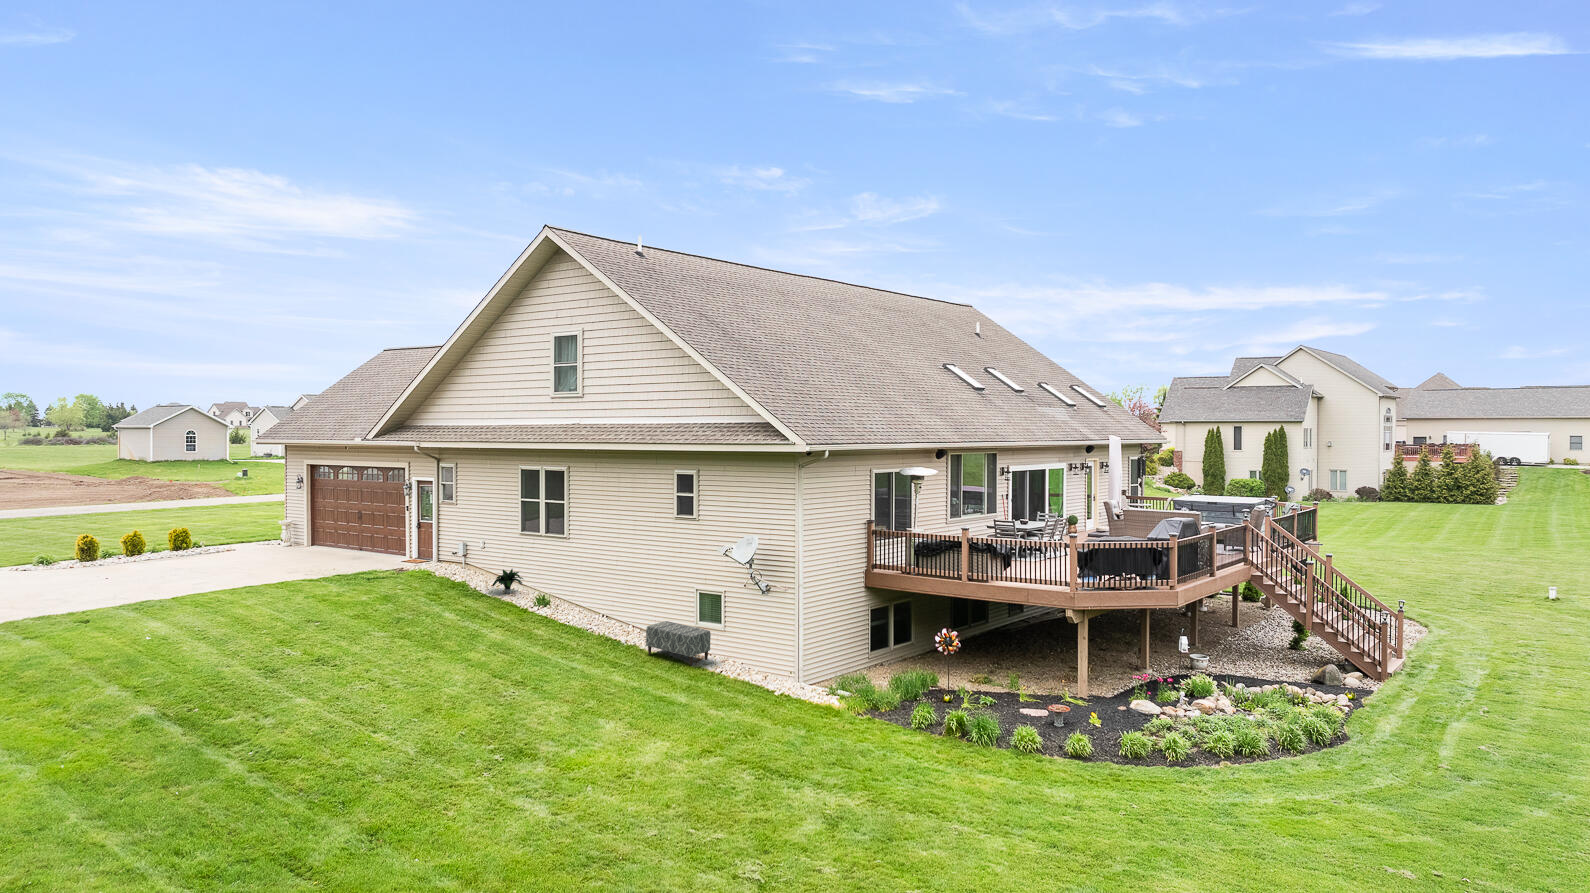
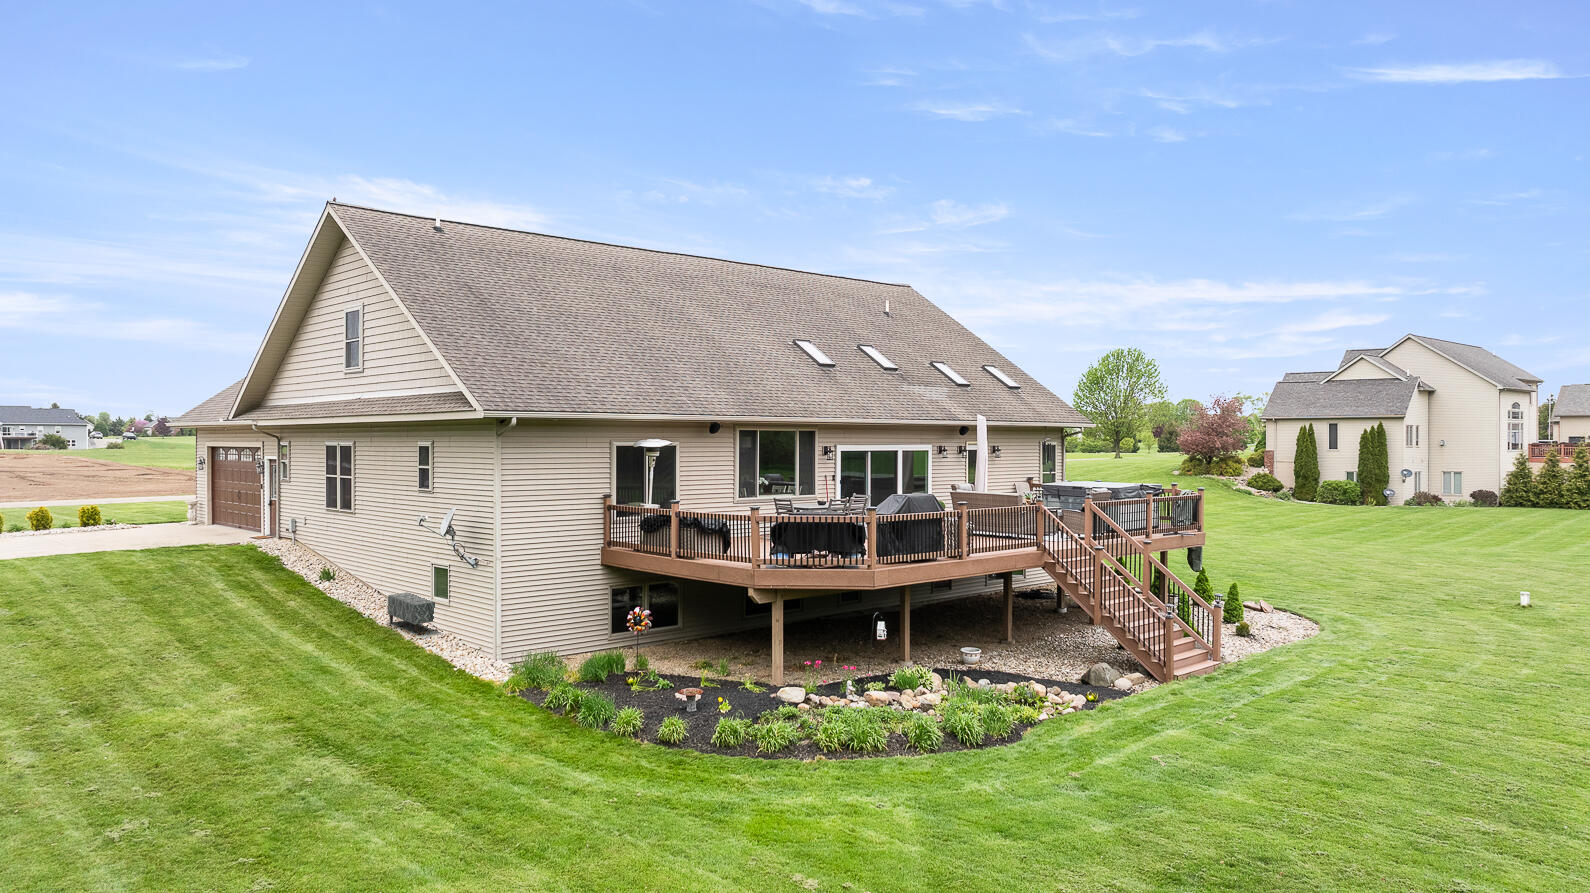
potted plant: present [493,569,523,594] -> none [293,541,328,566]

